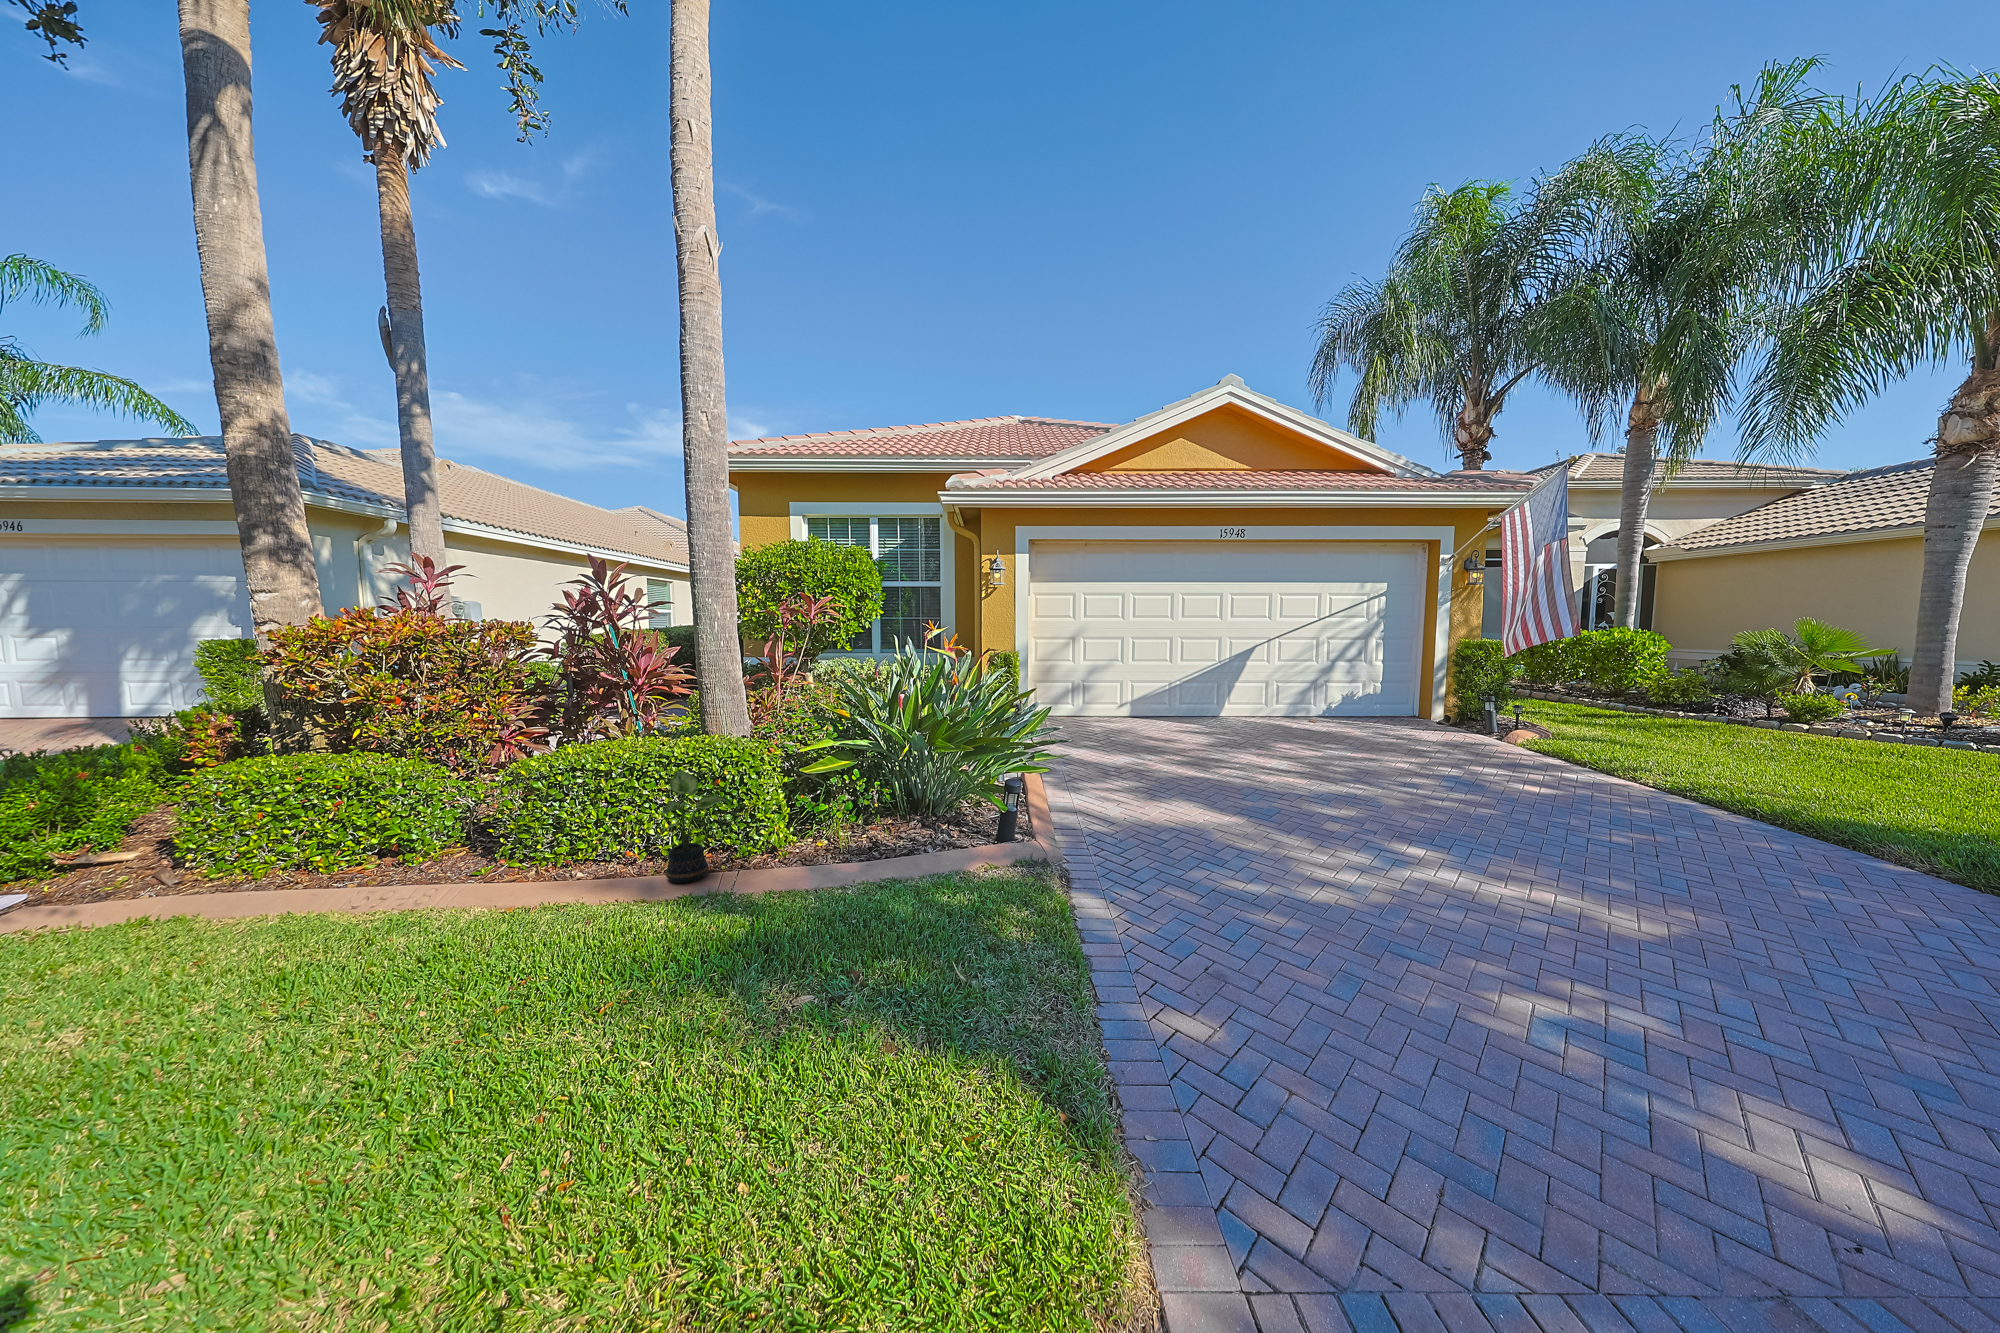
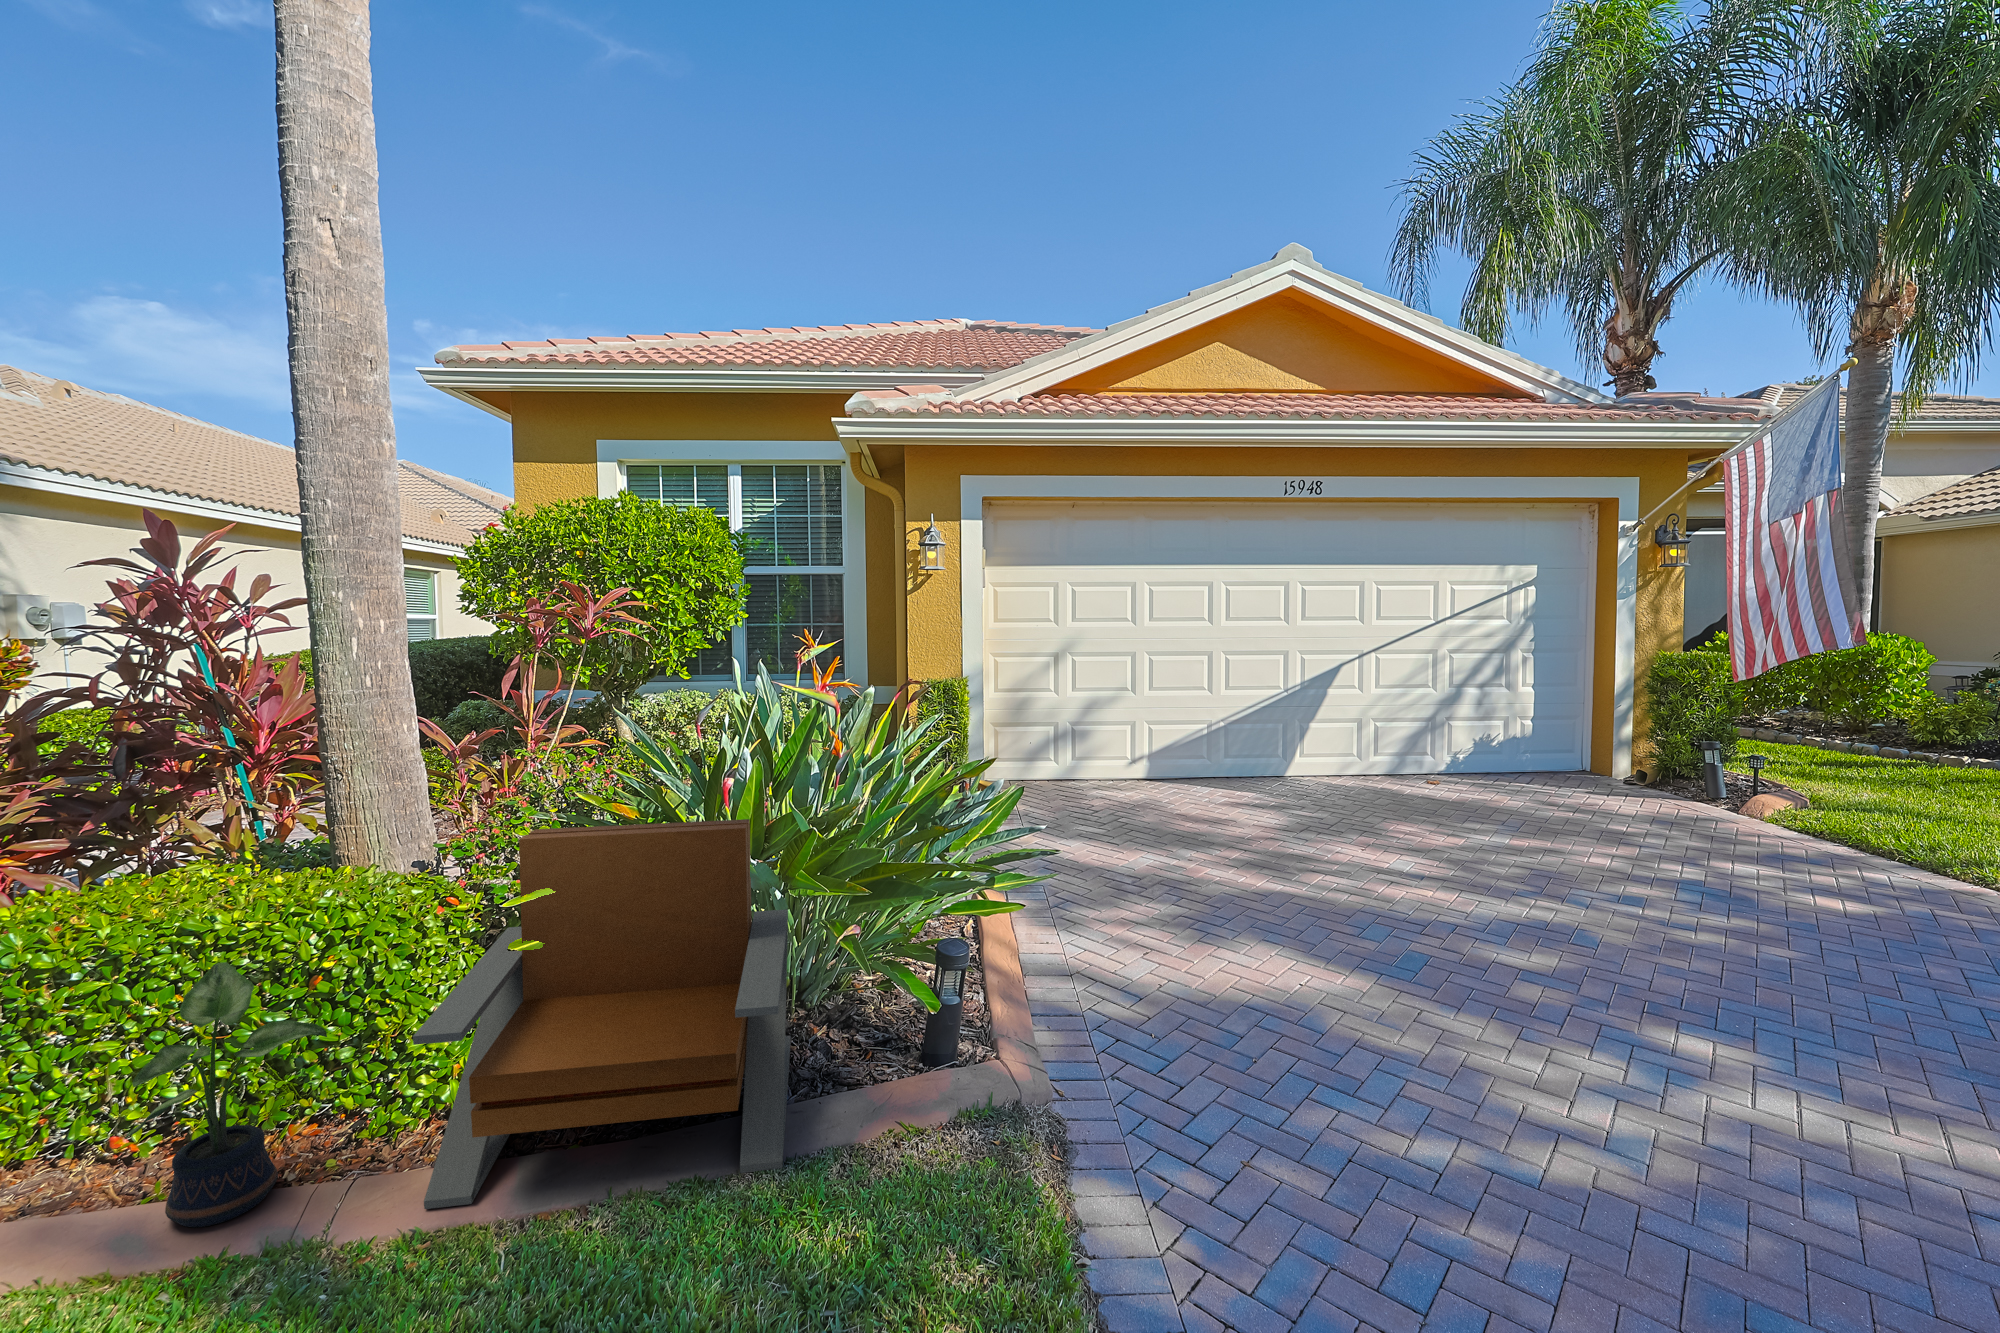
lounge chair: none [776,714,938,880] -> present [413,819,791,1209]

